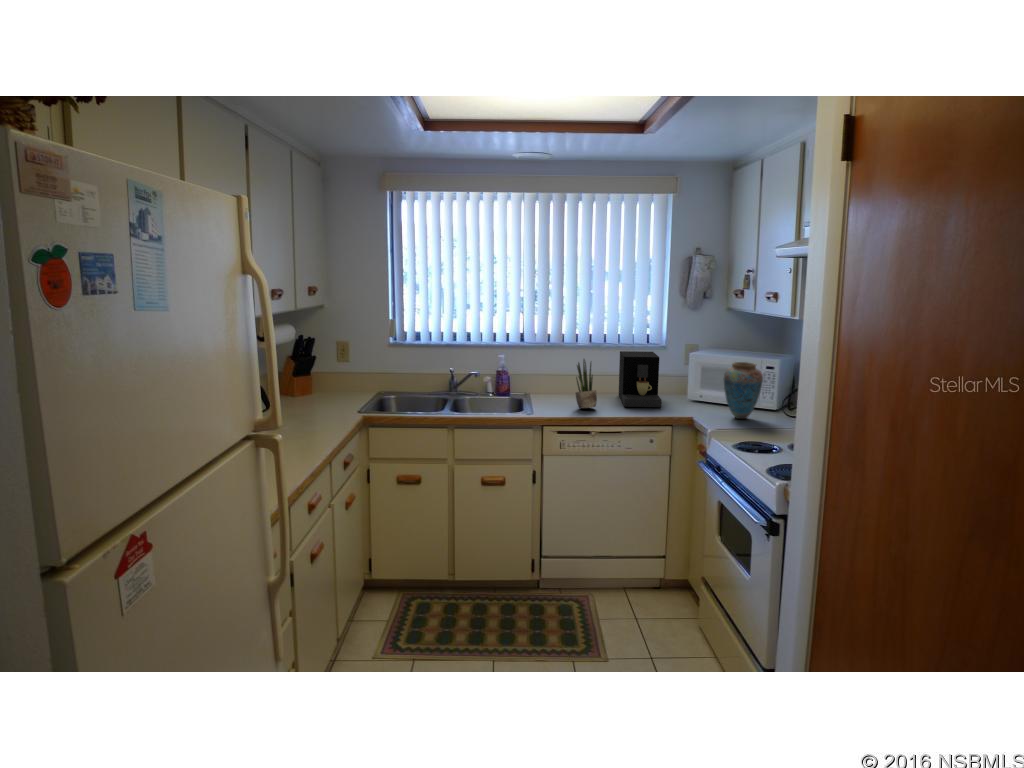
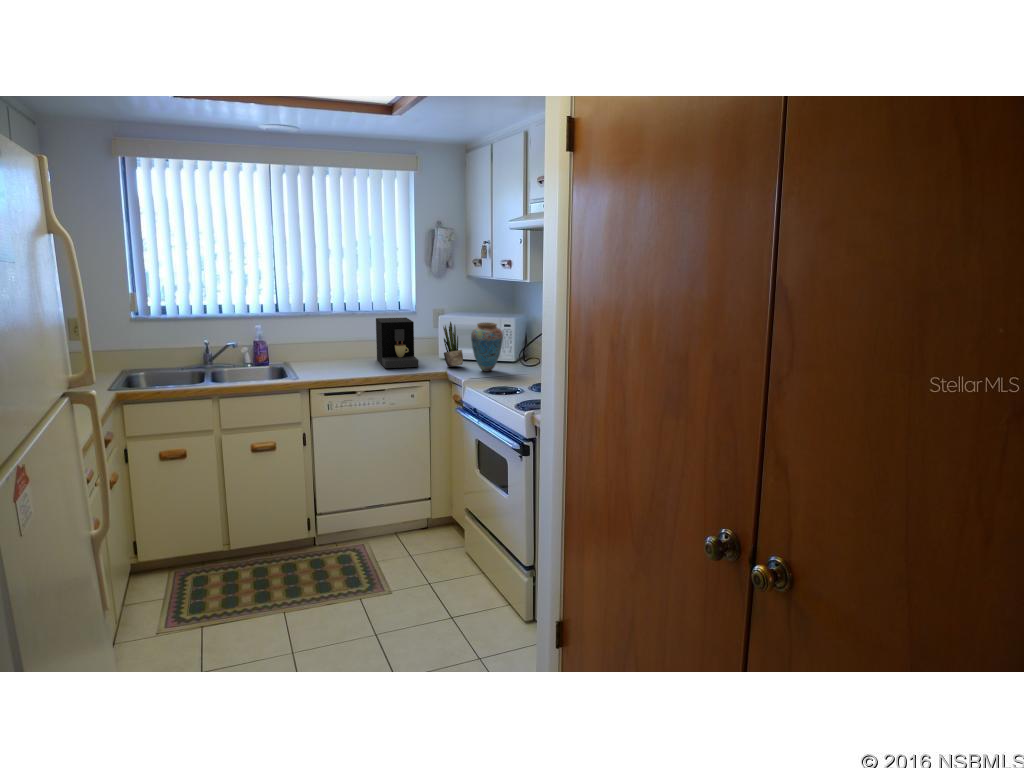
potted plant: present [576,359,597,408] -> present [443,322,463,367]

